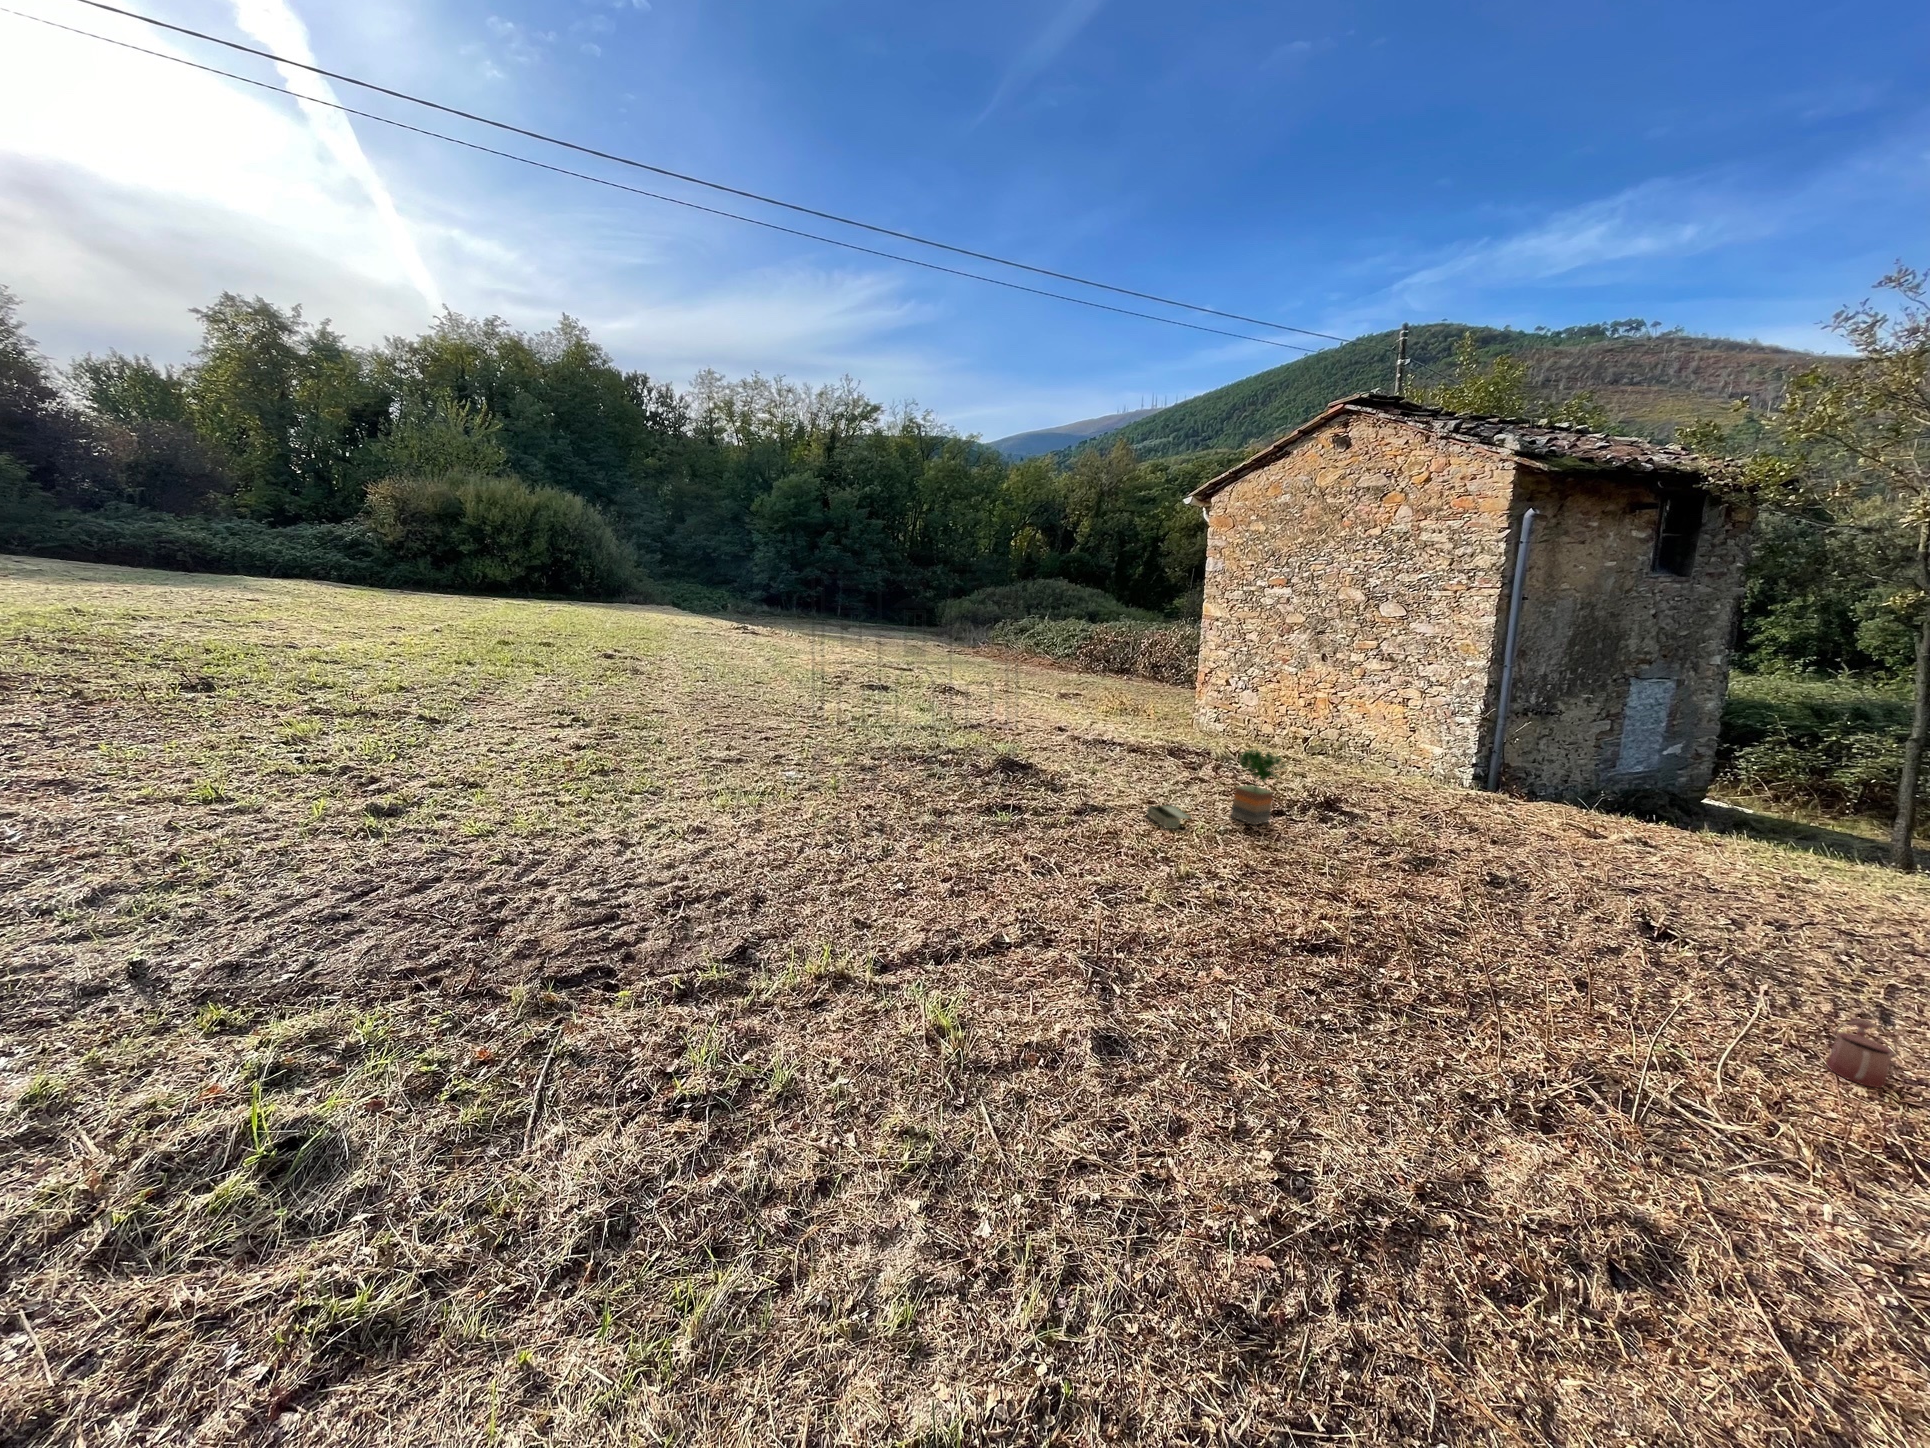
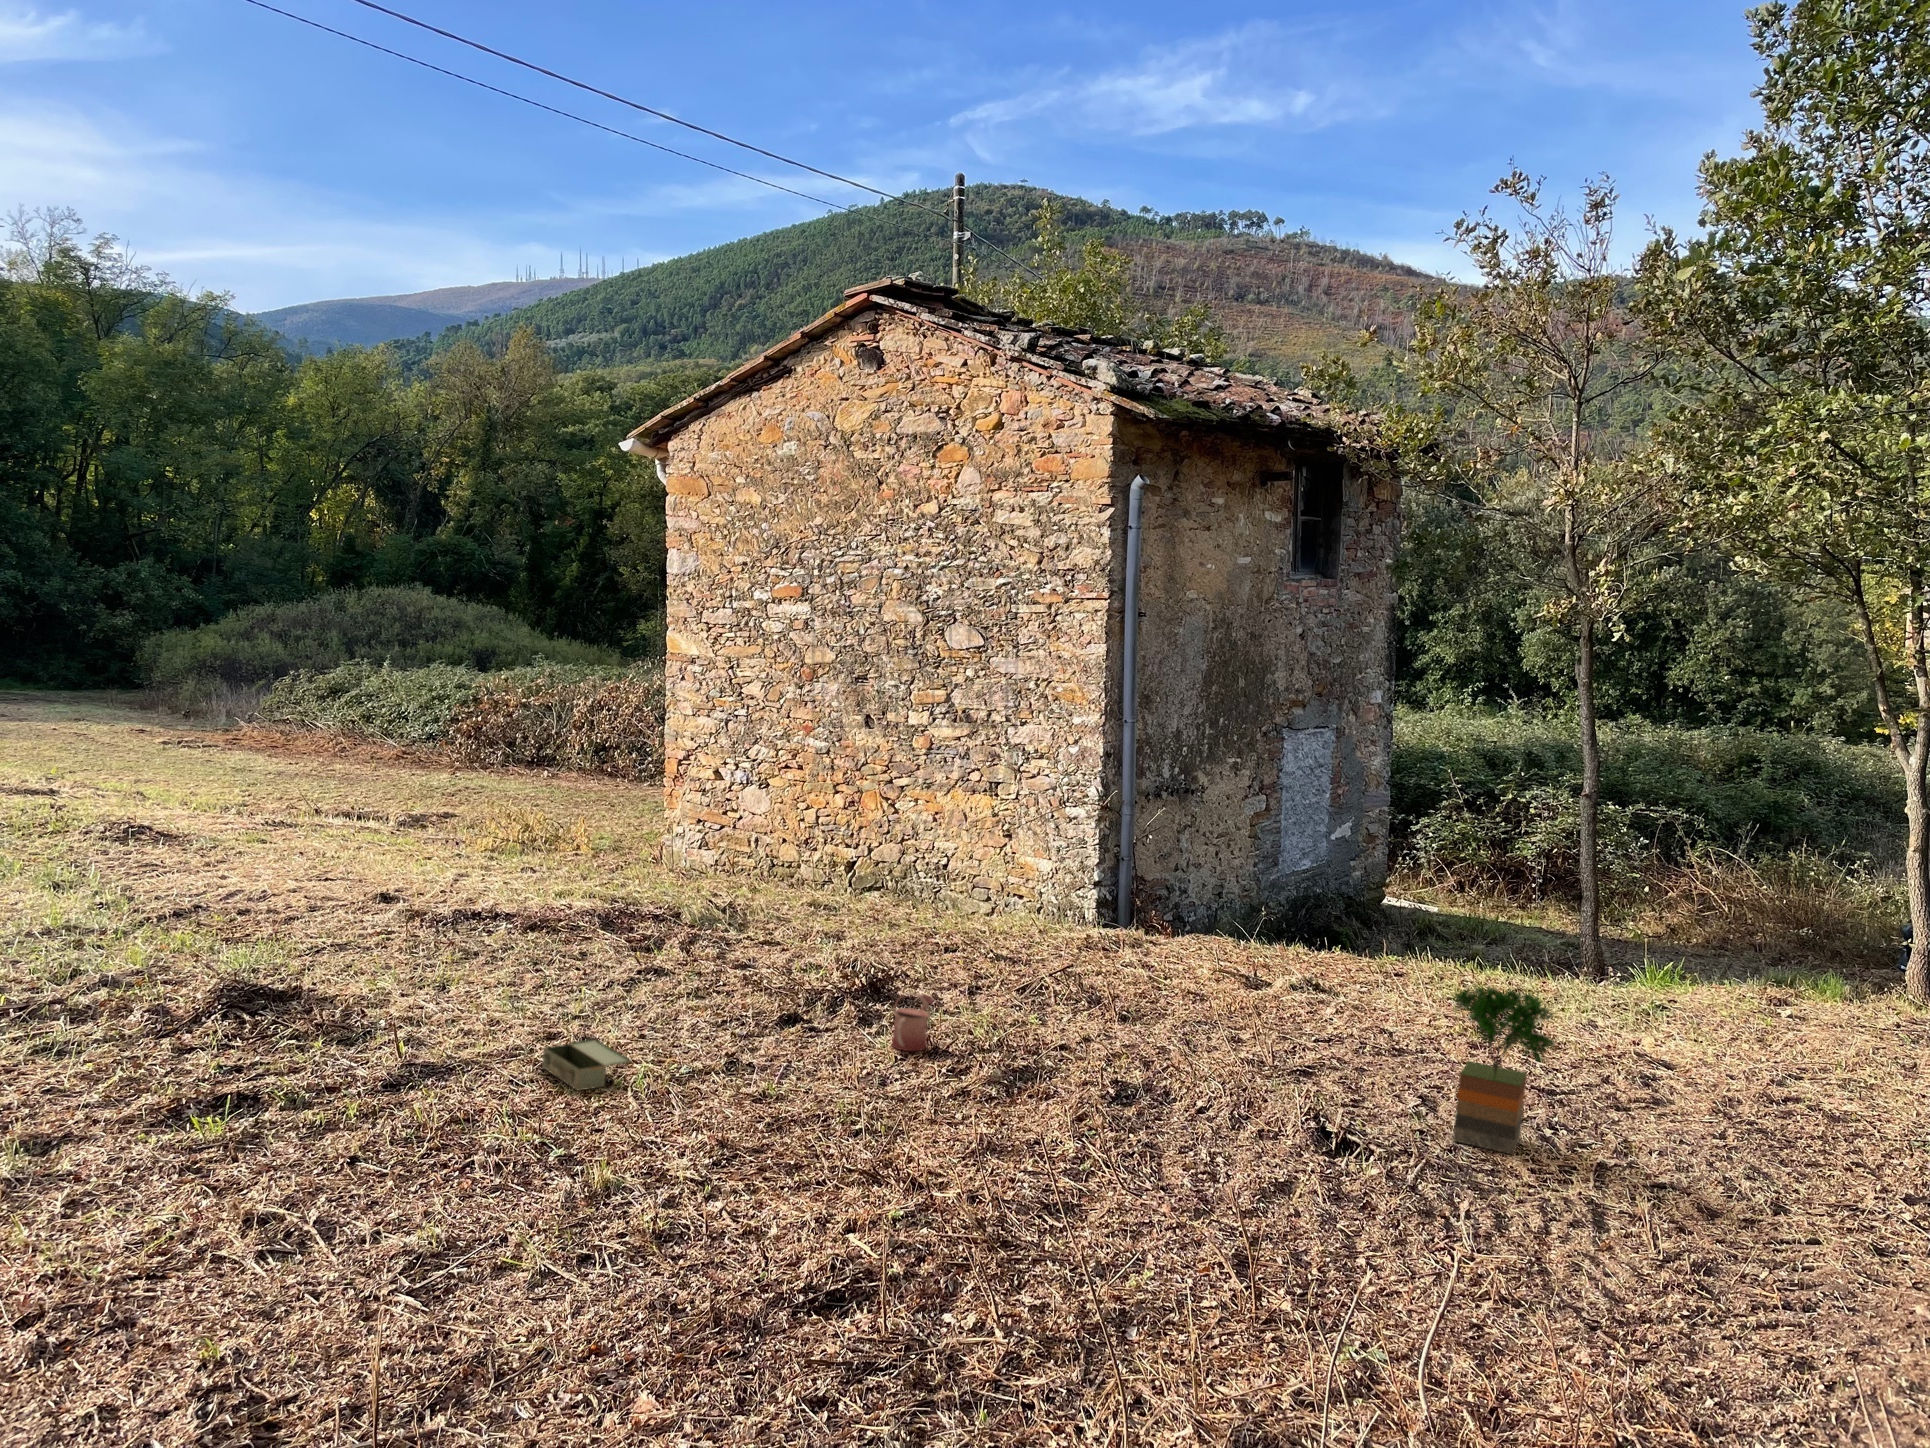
potted tree: present [1231,750,1286,825] -> present [1452,986,1555,1154]
watering can: present [1826,1018,1898,1088] -> present [892,993,933,1051]

